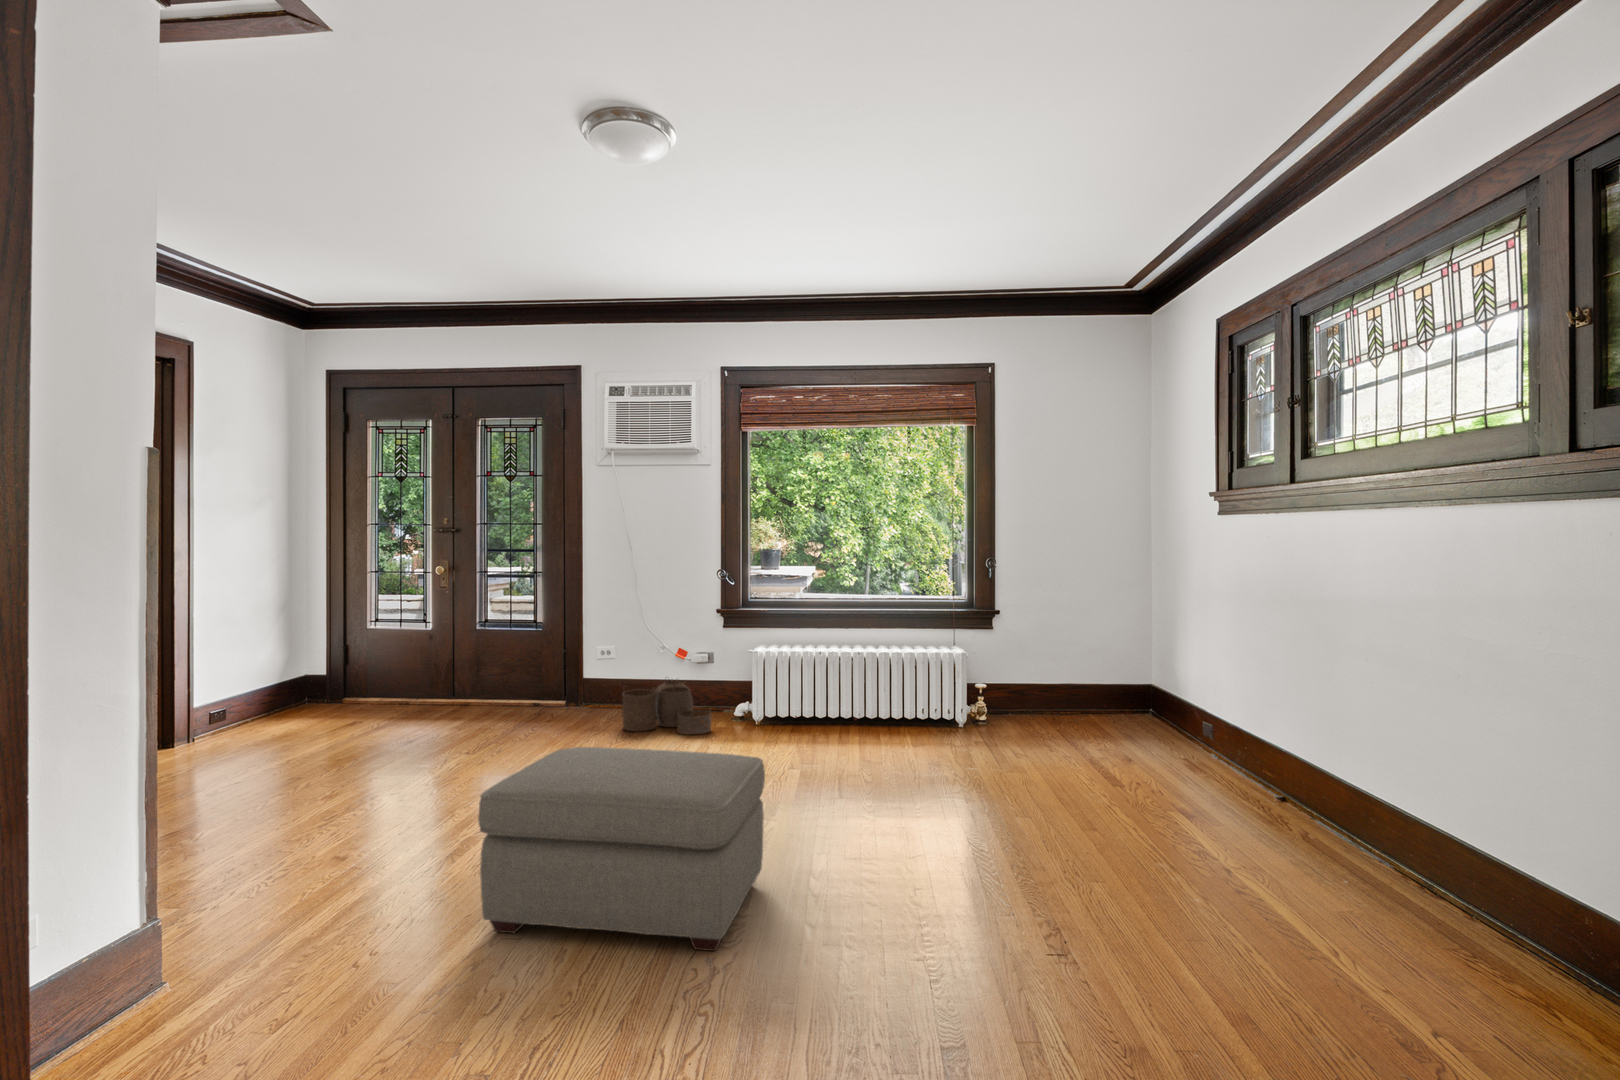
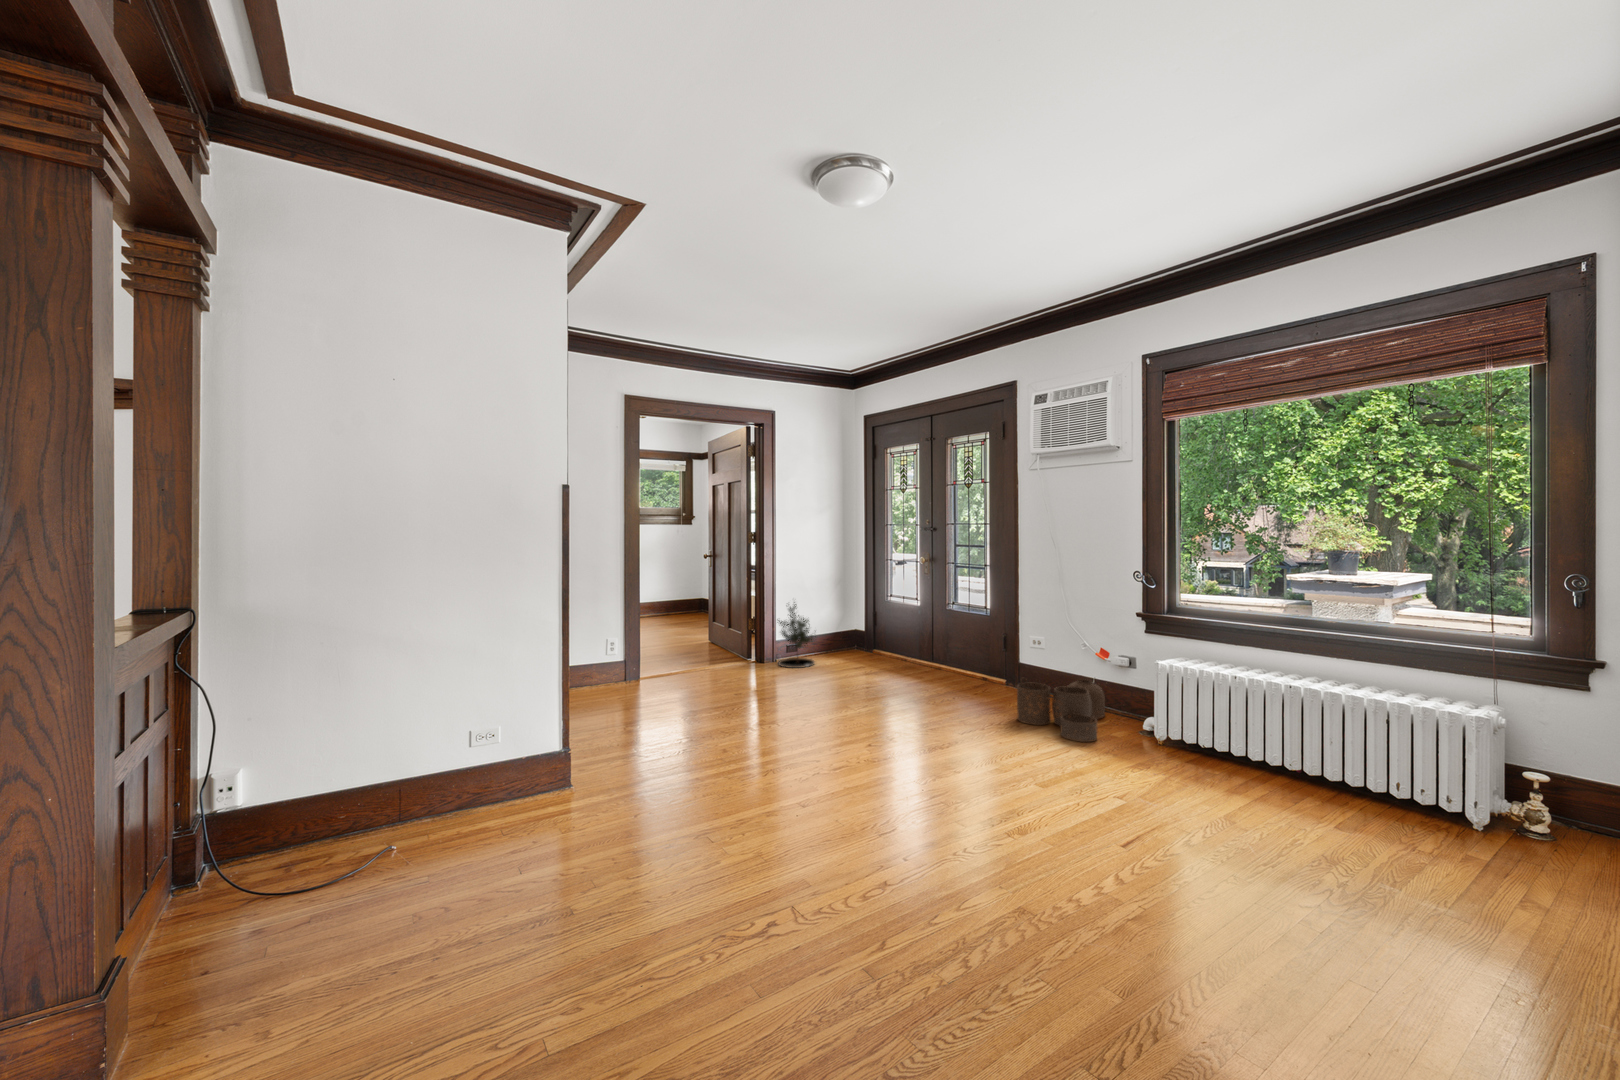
potted tree: none [202,631,285,739] -> present [778,602,816,668]
ottoman: present [478,747,765,951] -> none [659,727,891,967]

